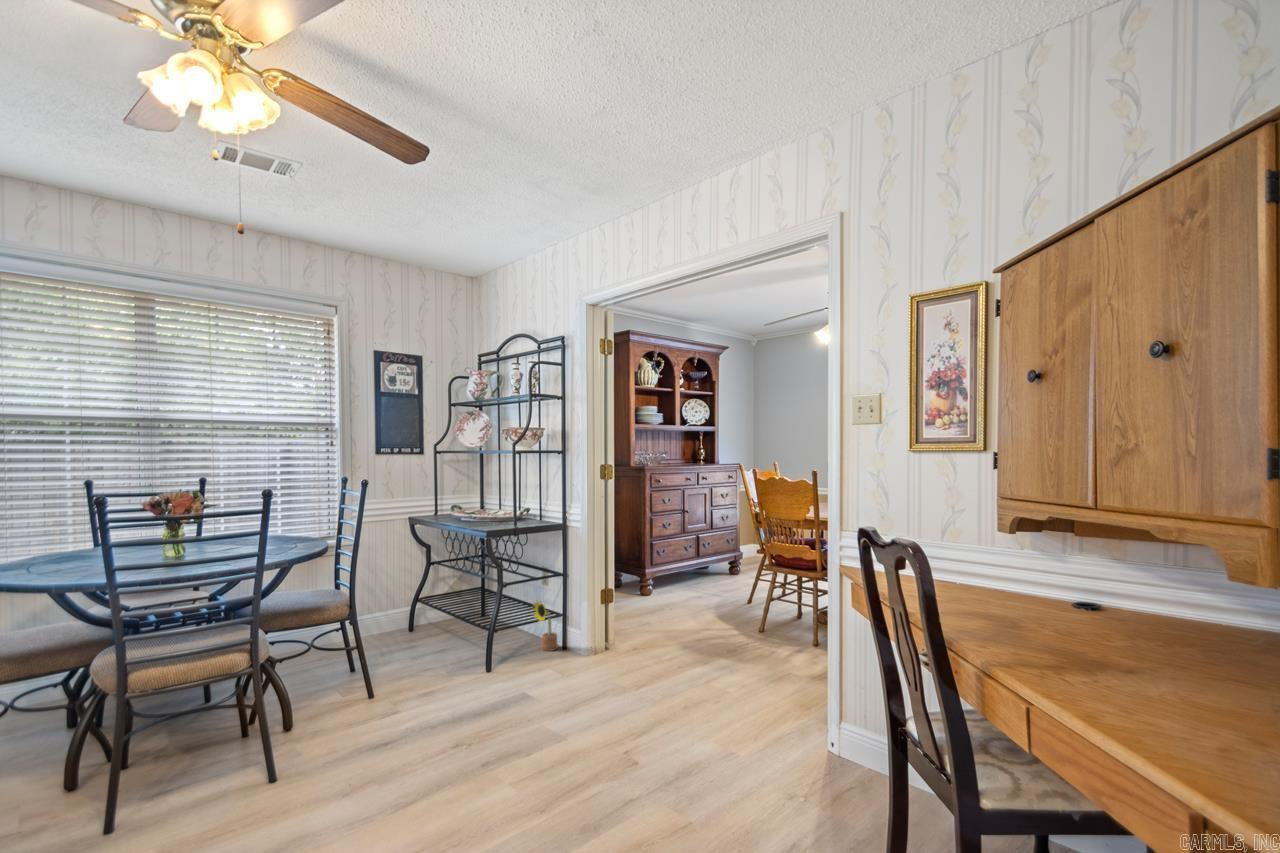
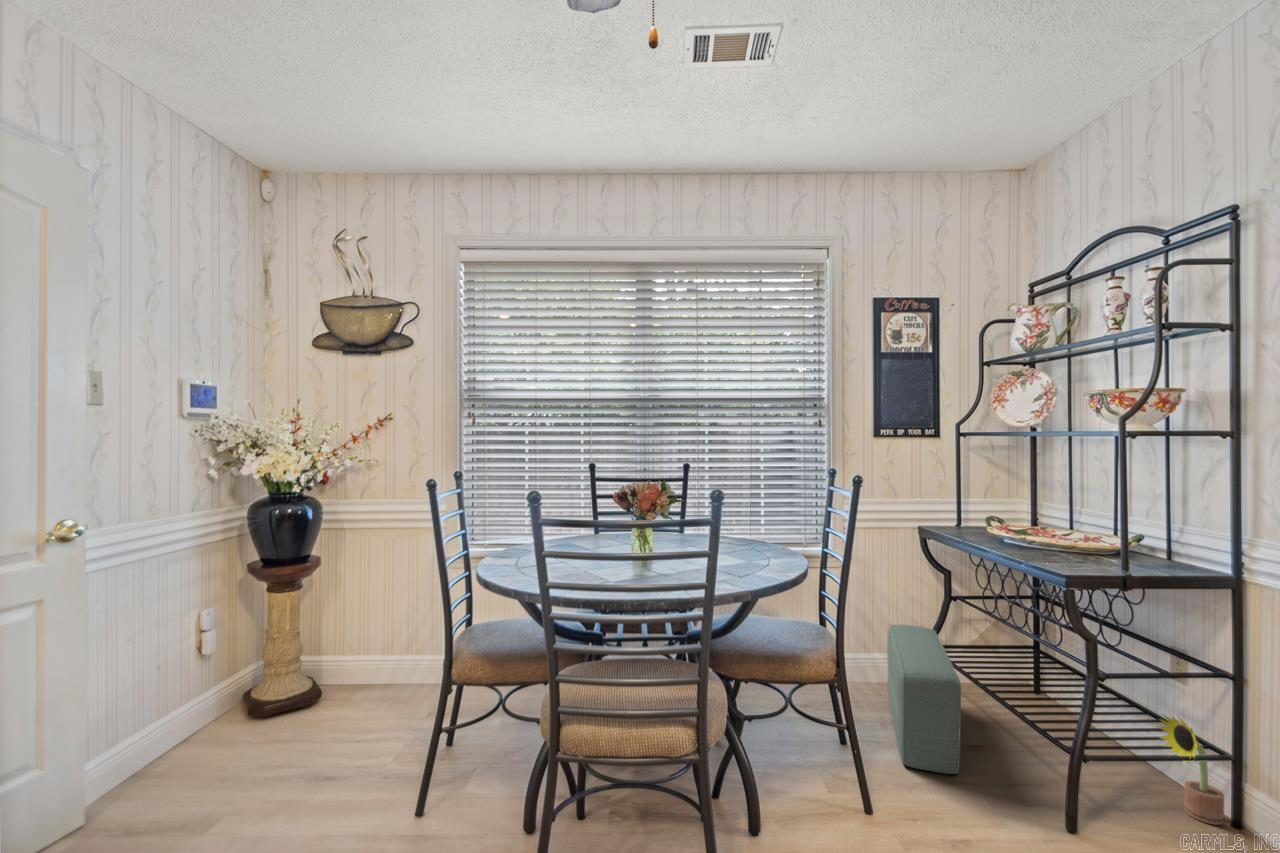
pouf: none [387,586,433,672] -> present [887,624,961,774]

